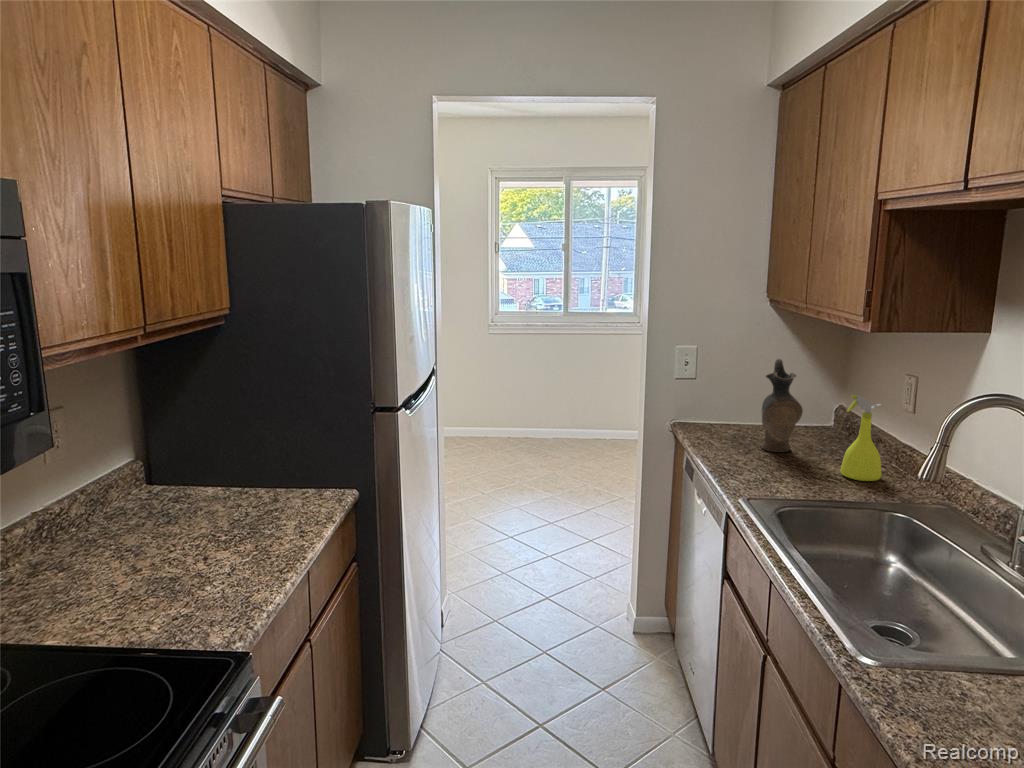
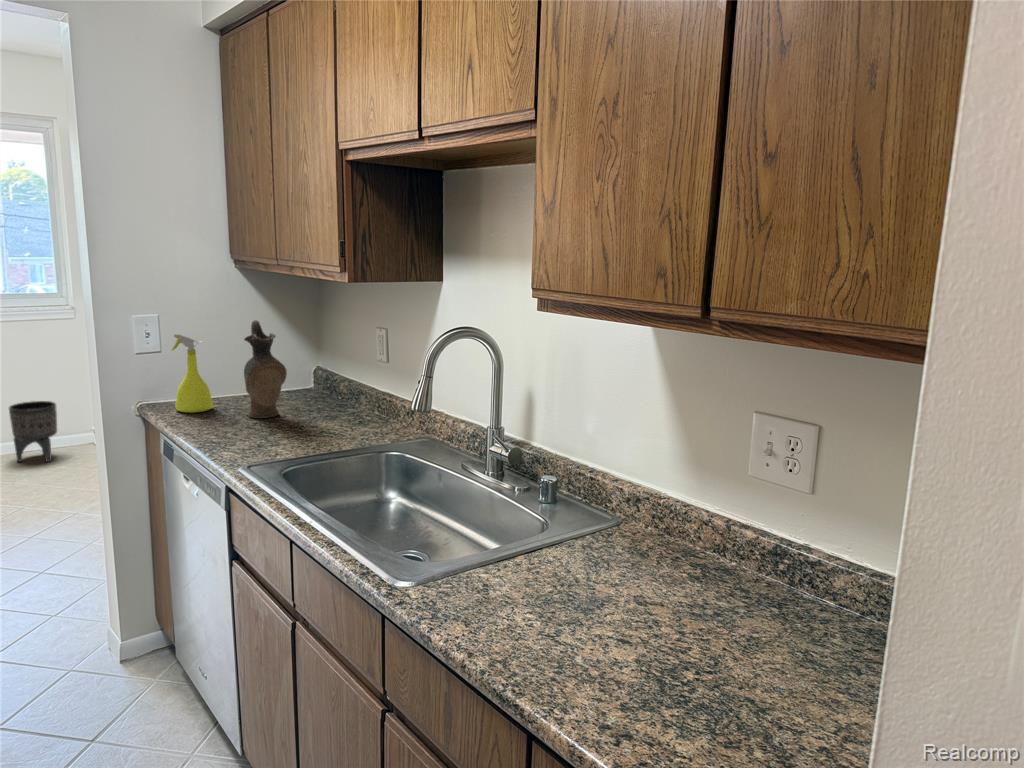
spray bottle: present [840,395,881,481] -> present [171,334,213,413]
planter: none [590,399,622,450] -> present [9,401,57,462]

